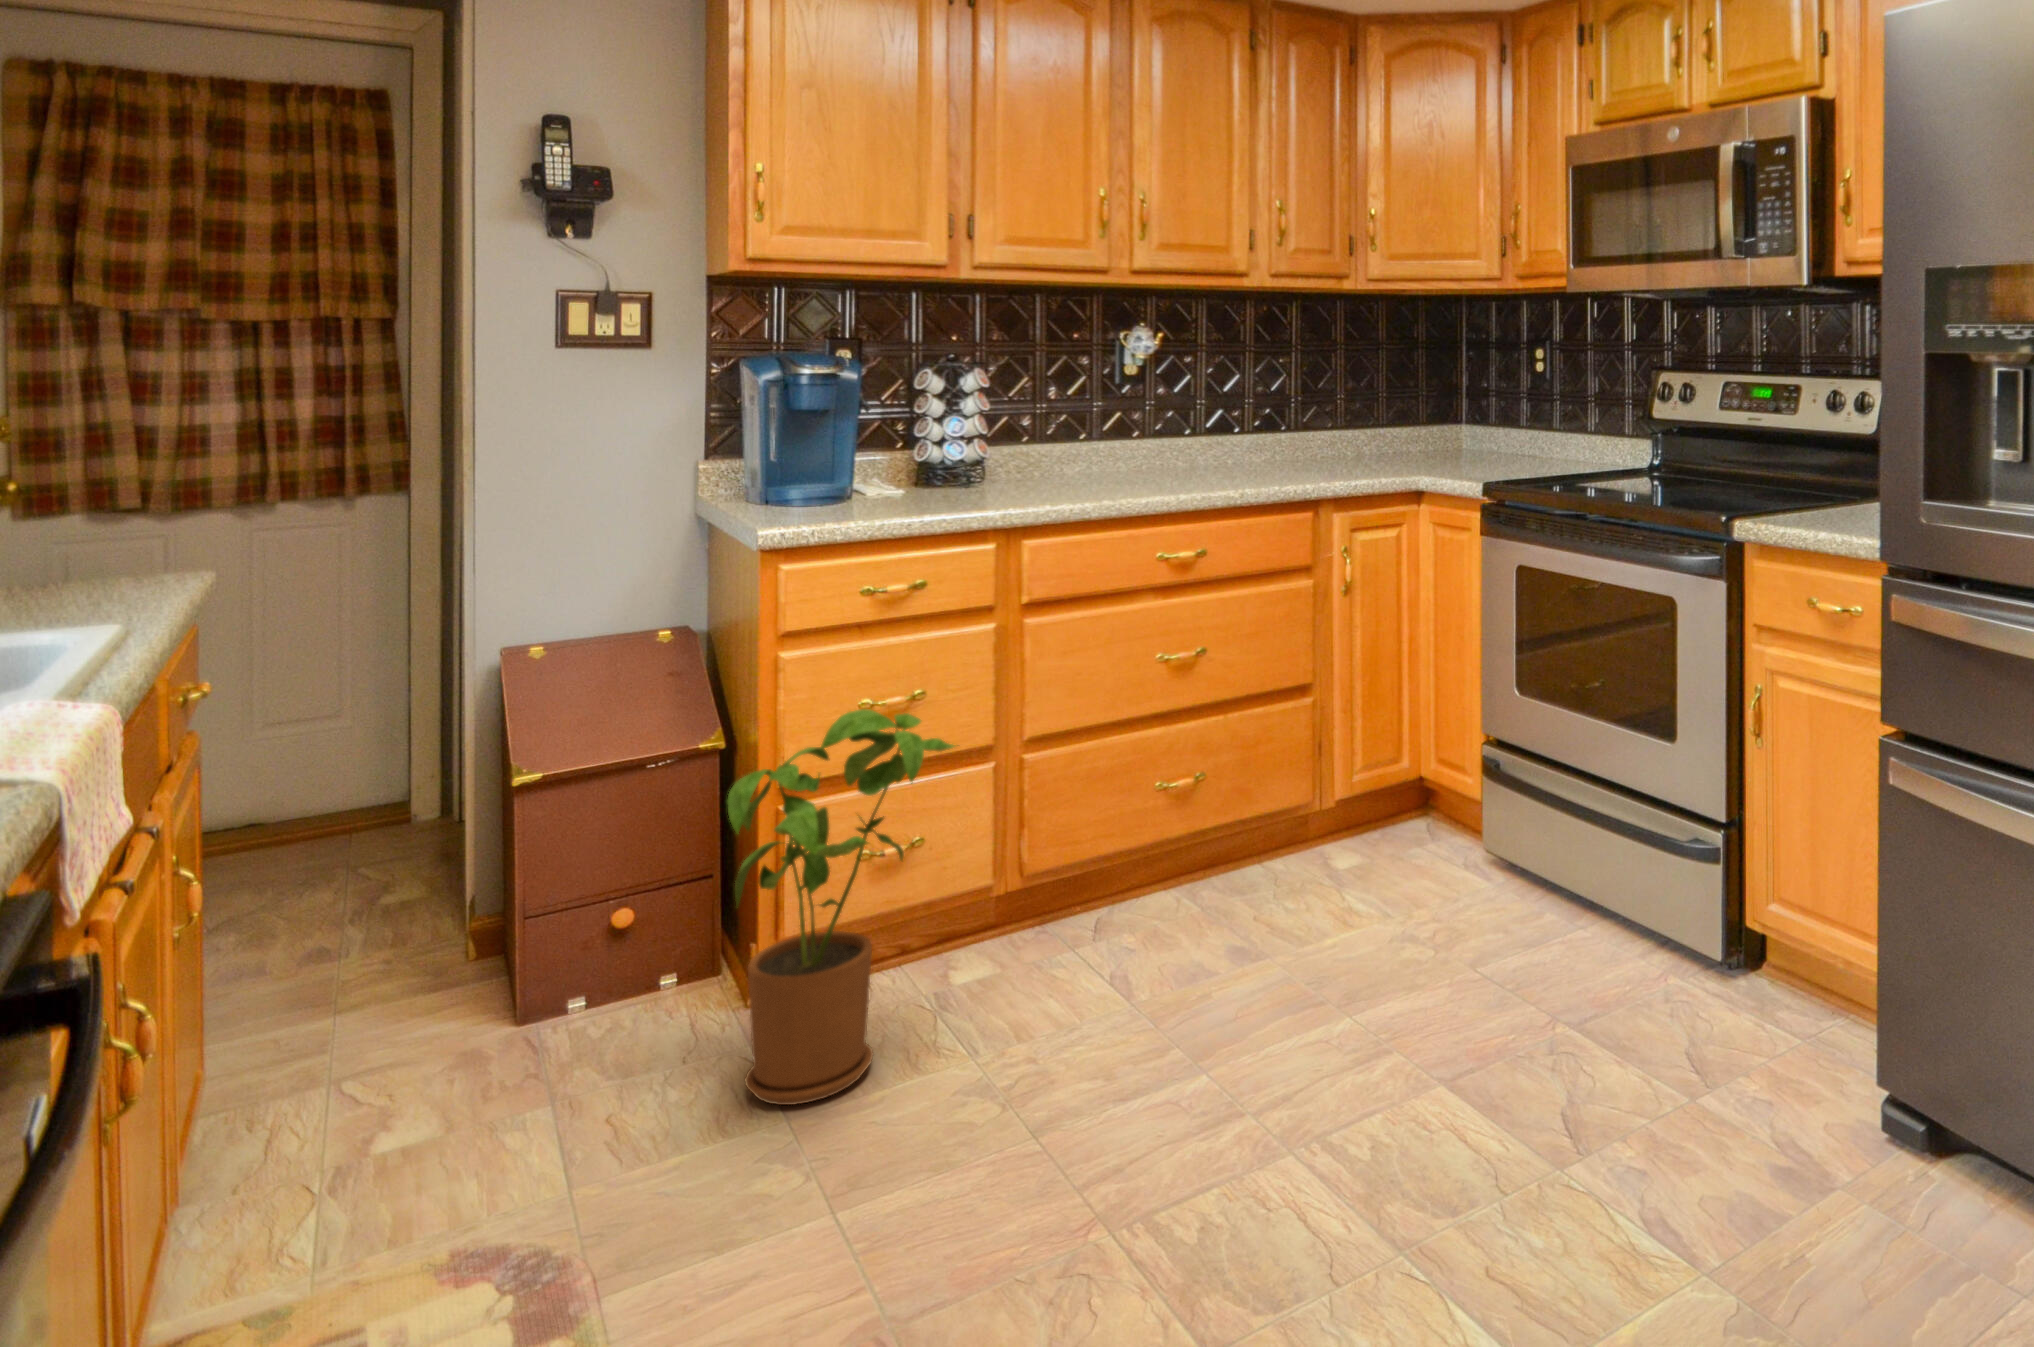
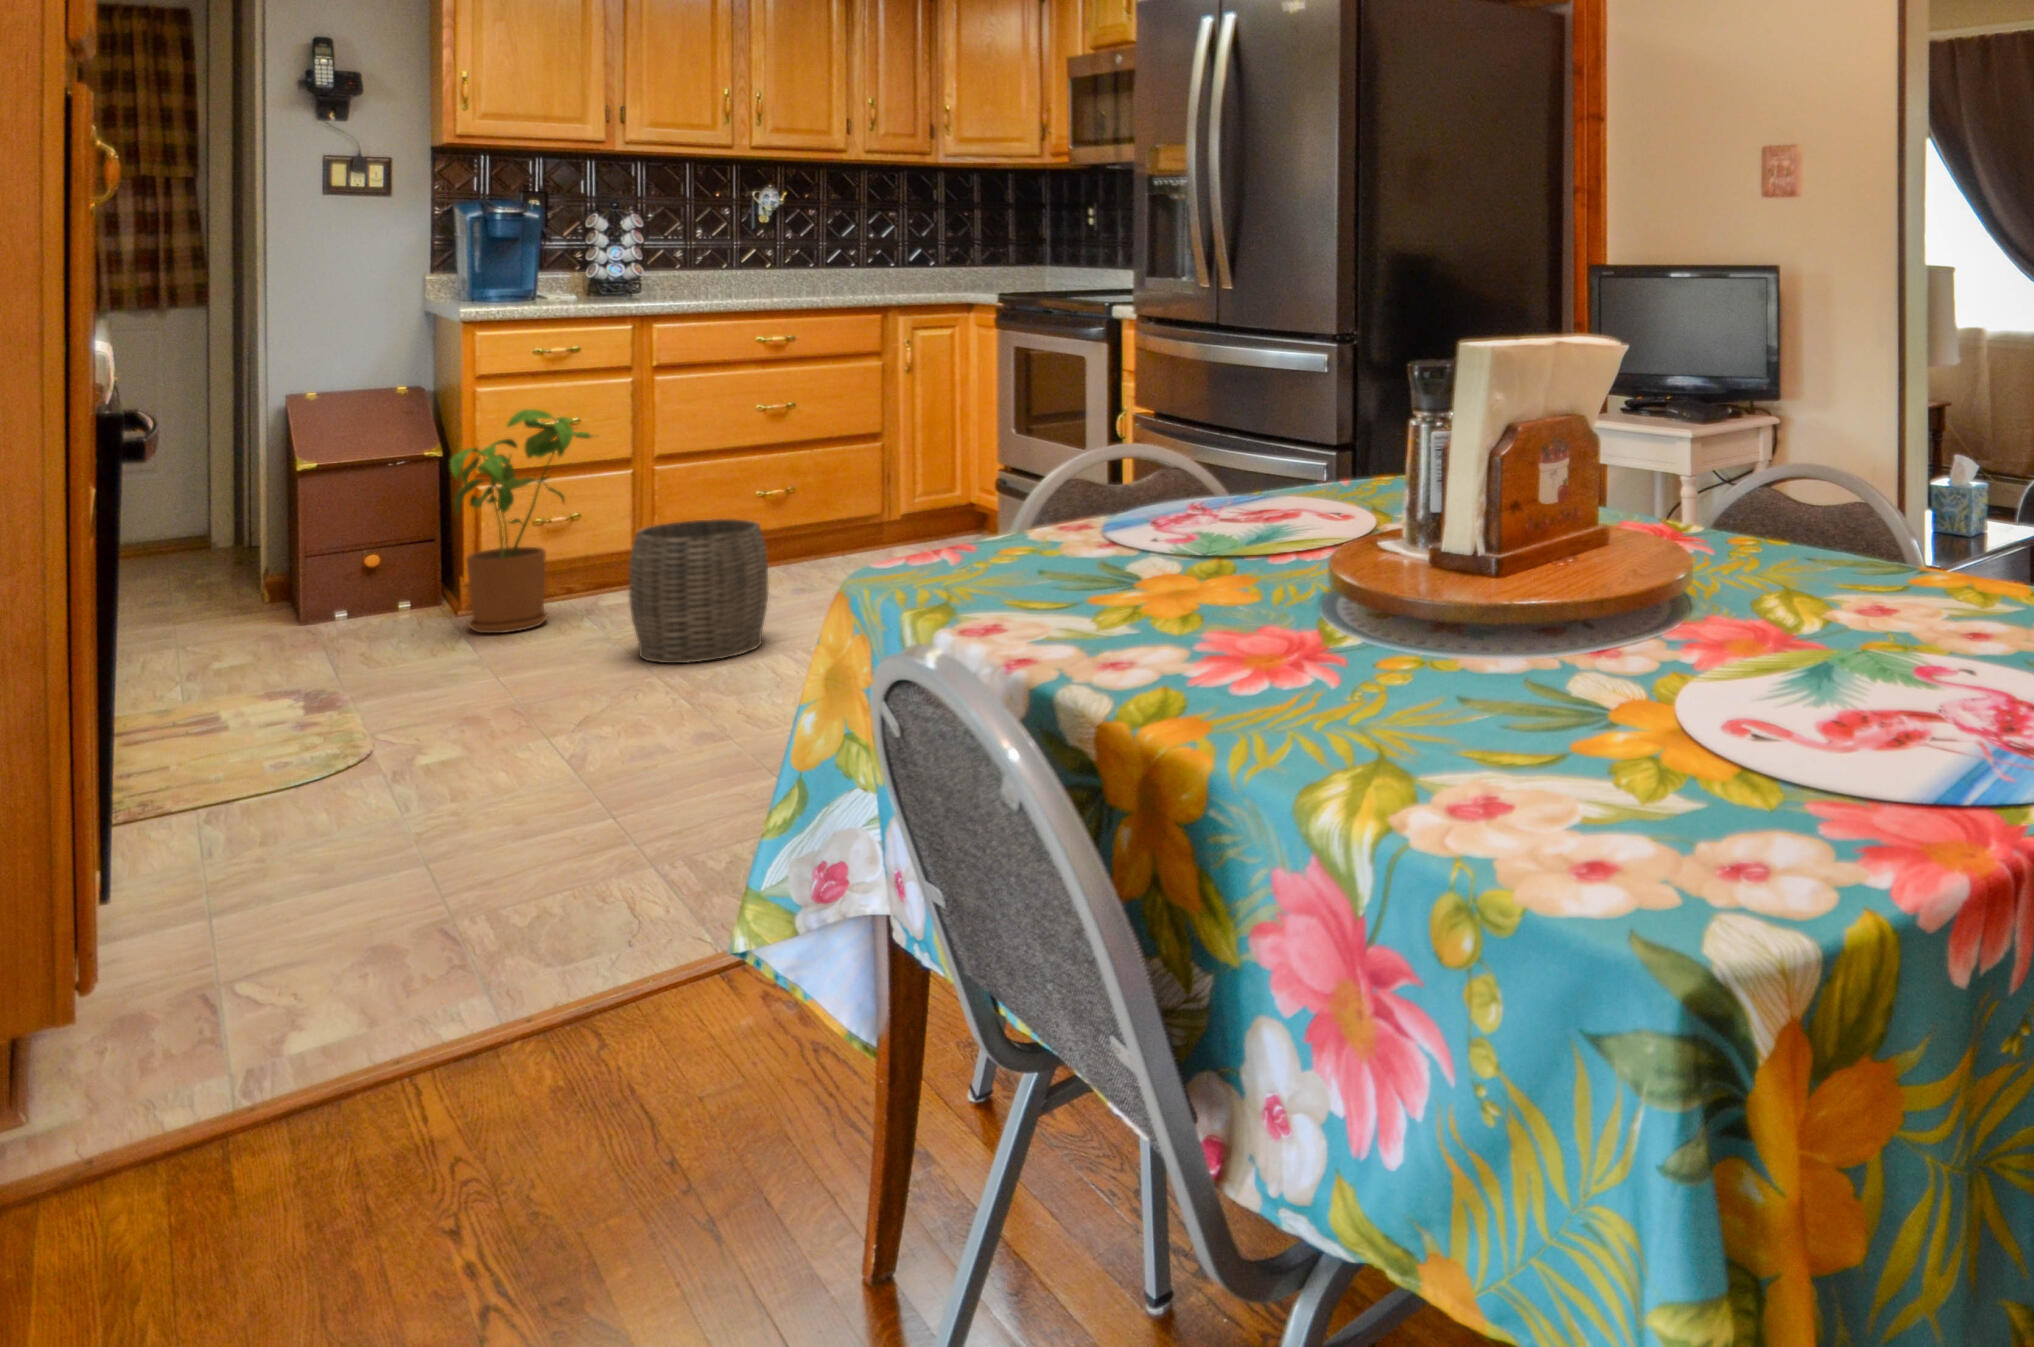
woven basket: none [1034,913,1262,1234] -> present [629,519,769,663]

